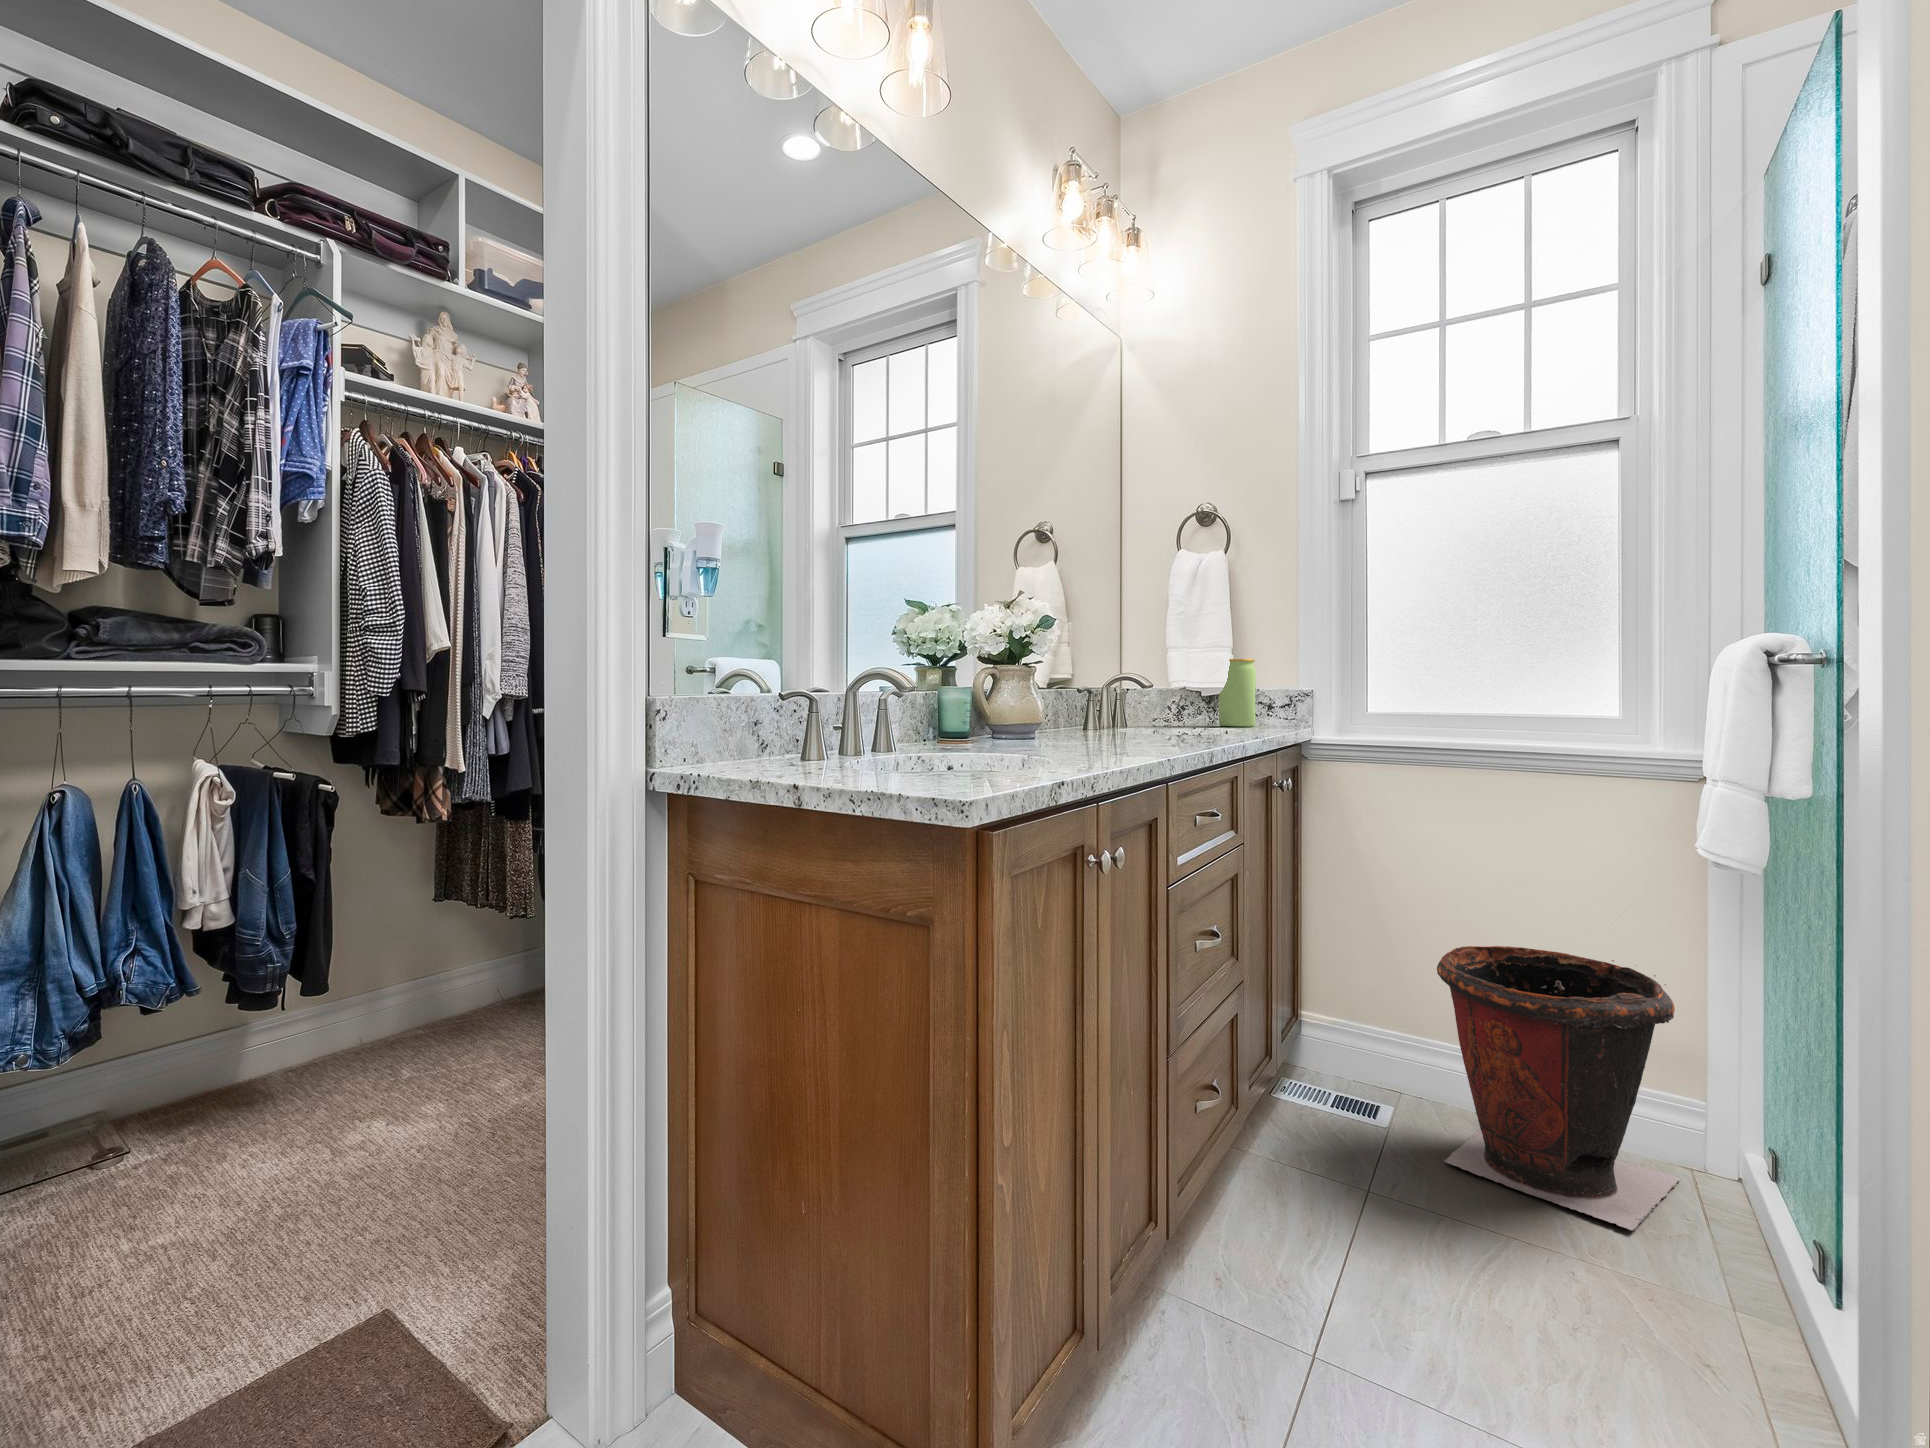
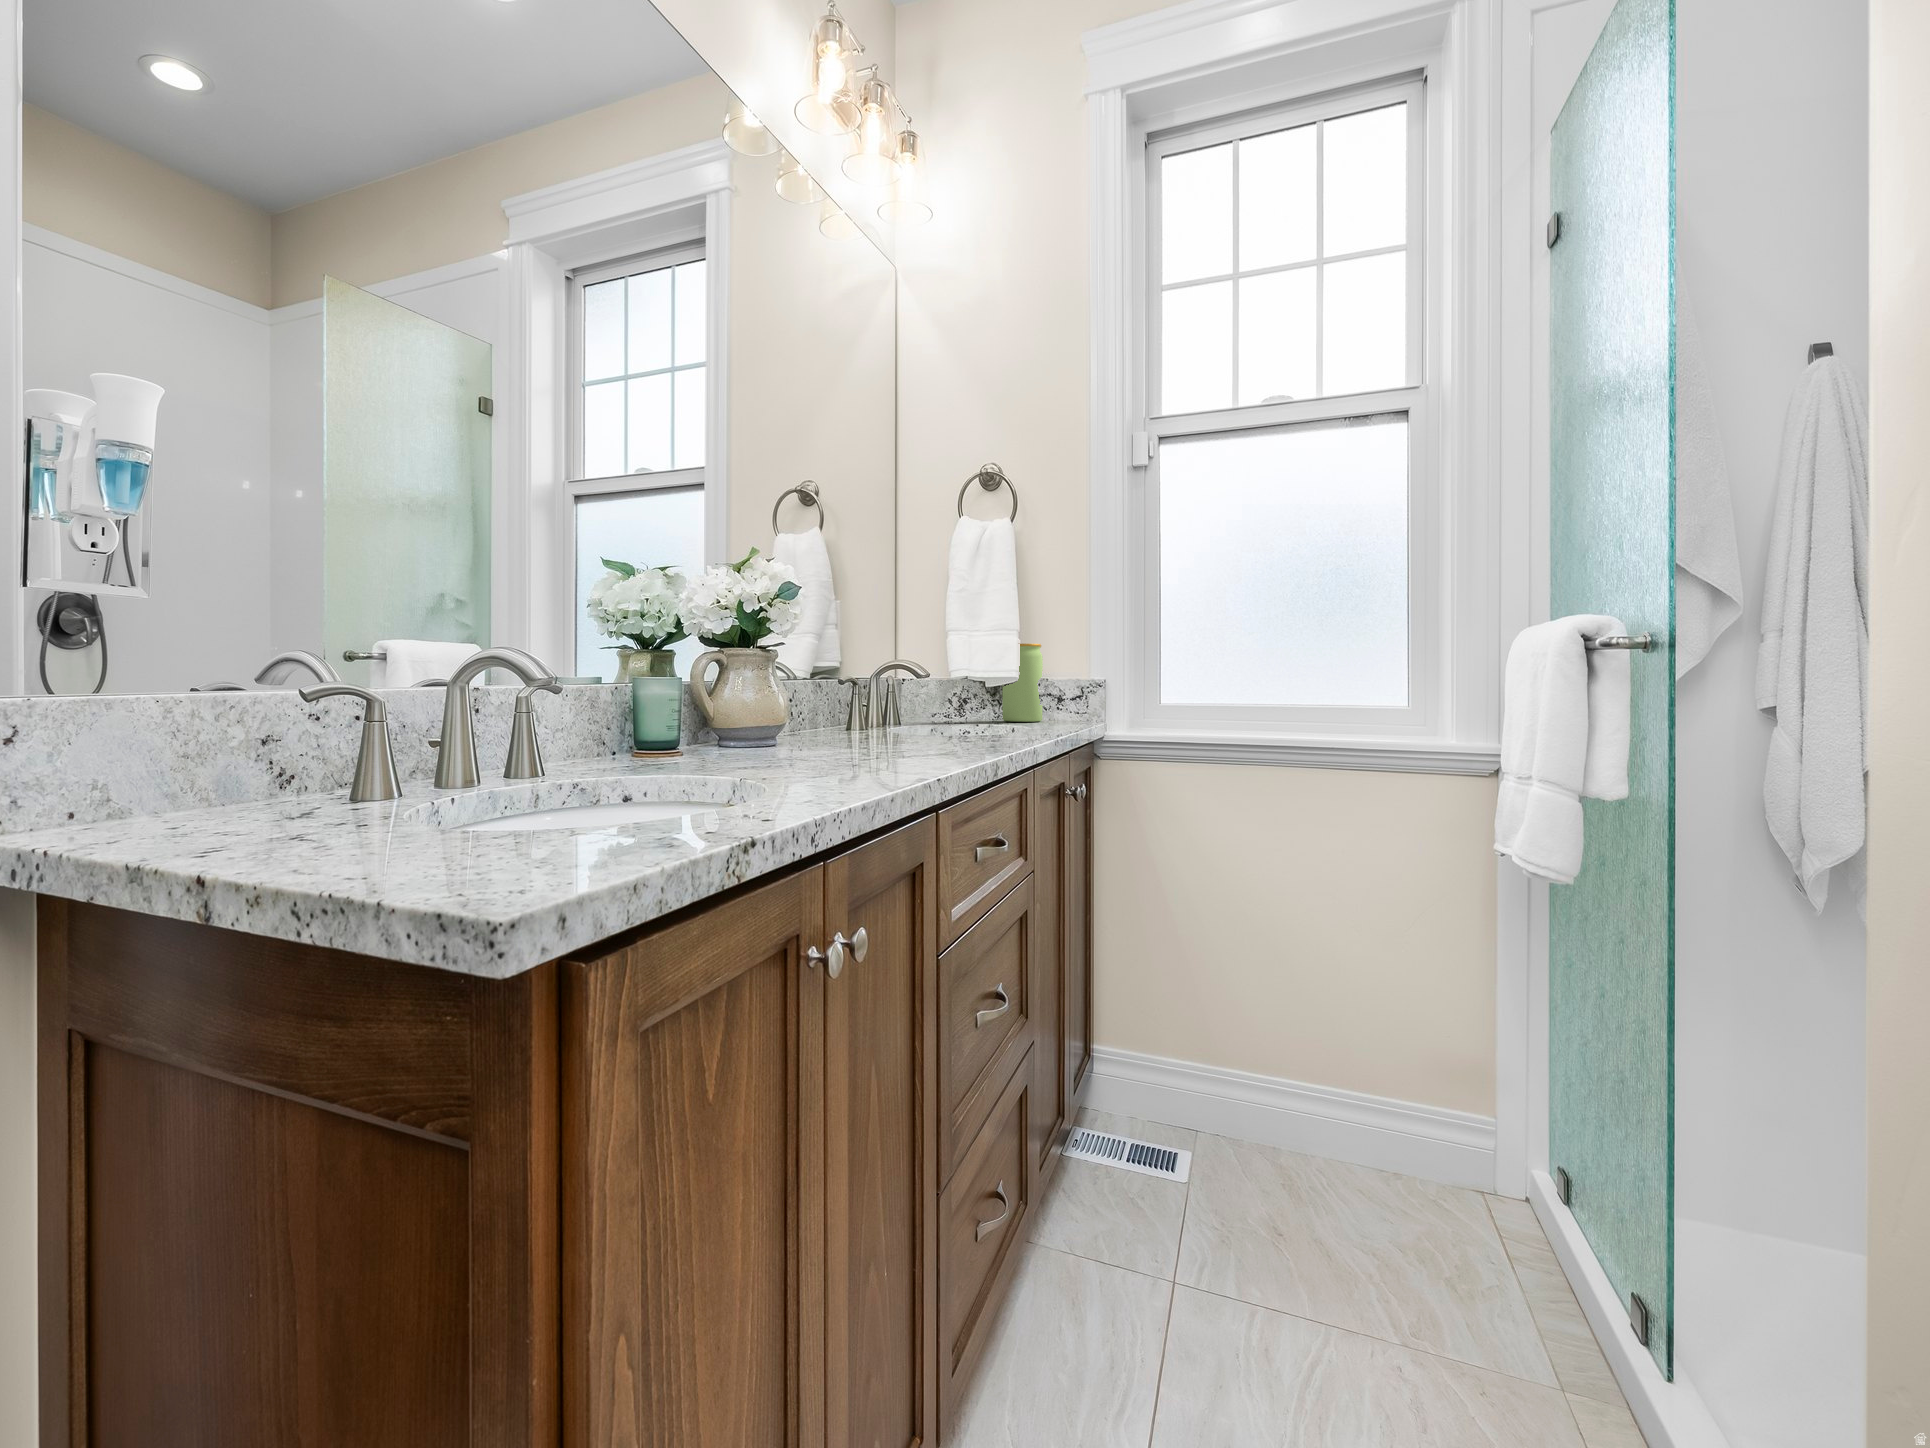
waste bin: present [1437,946,1680,1230] -> none [1245,966,1498,1307]

